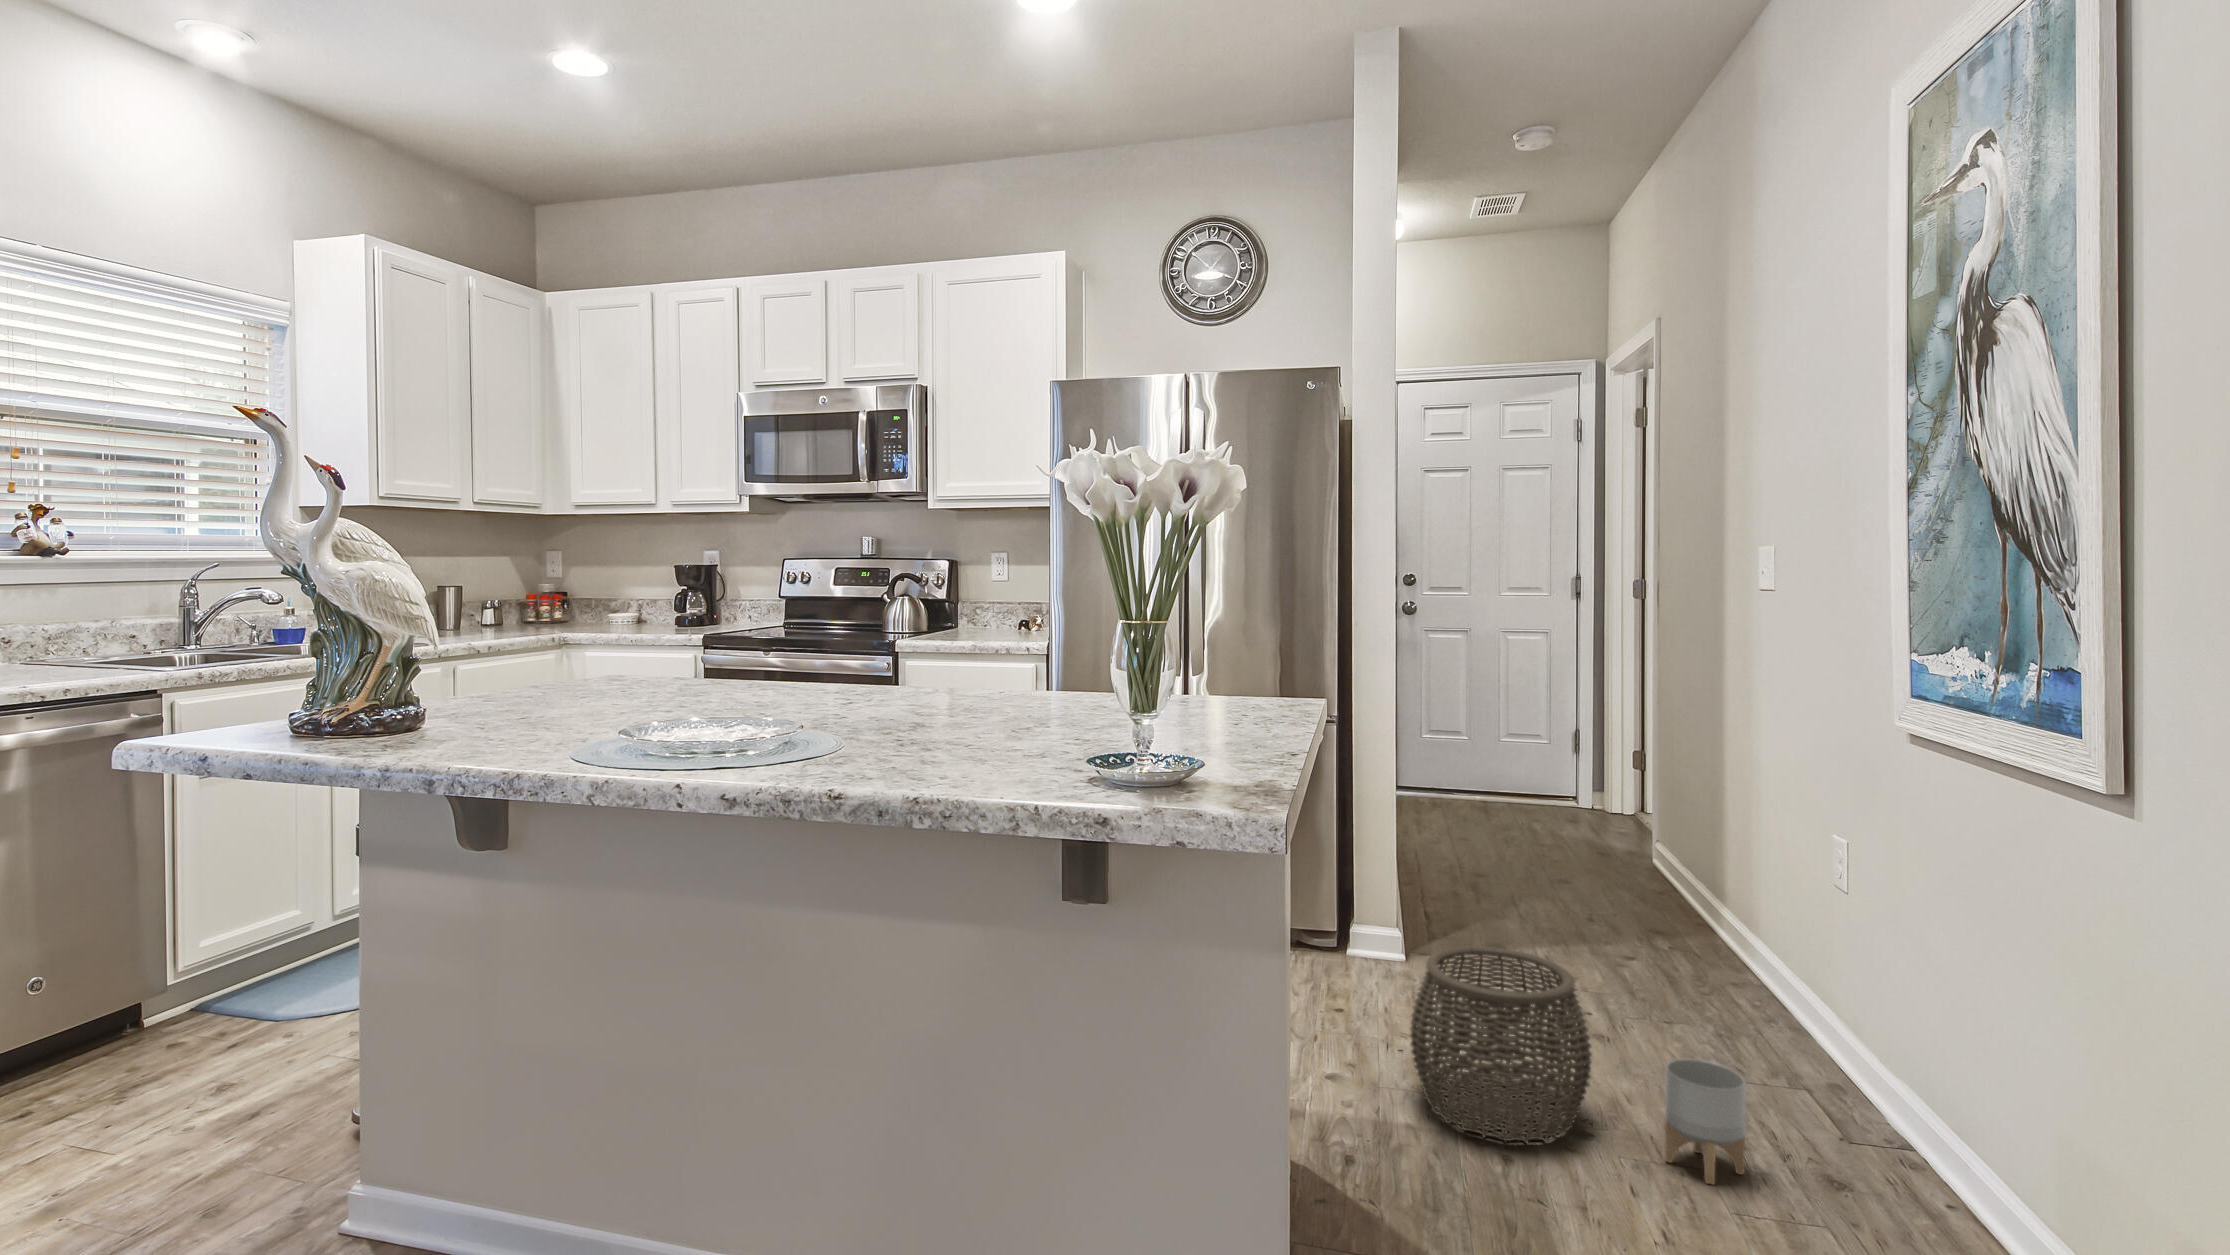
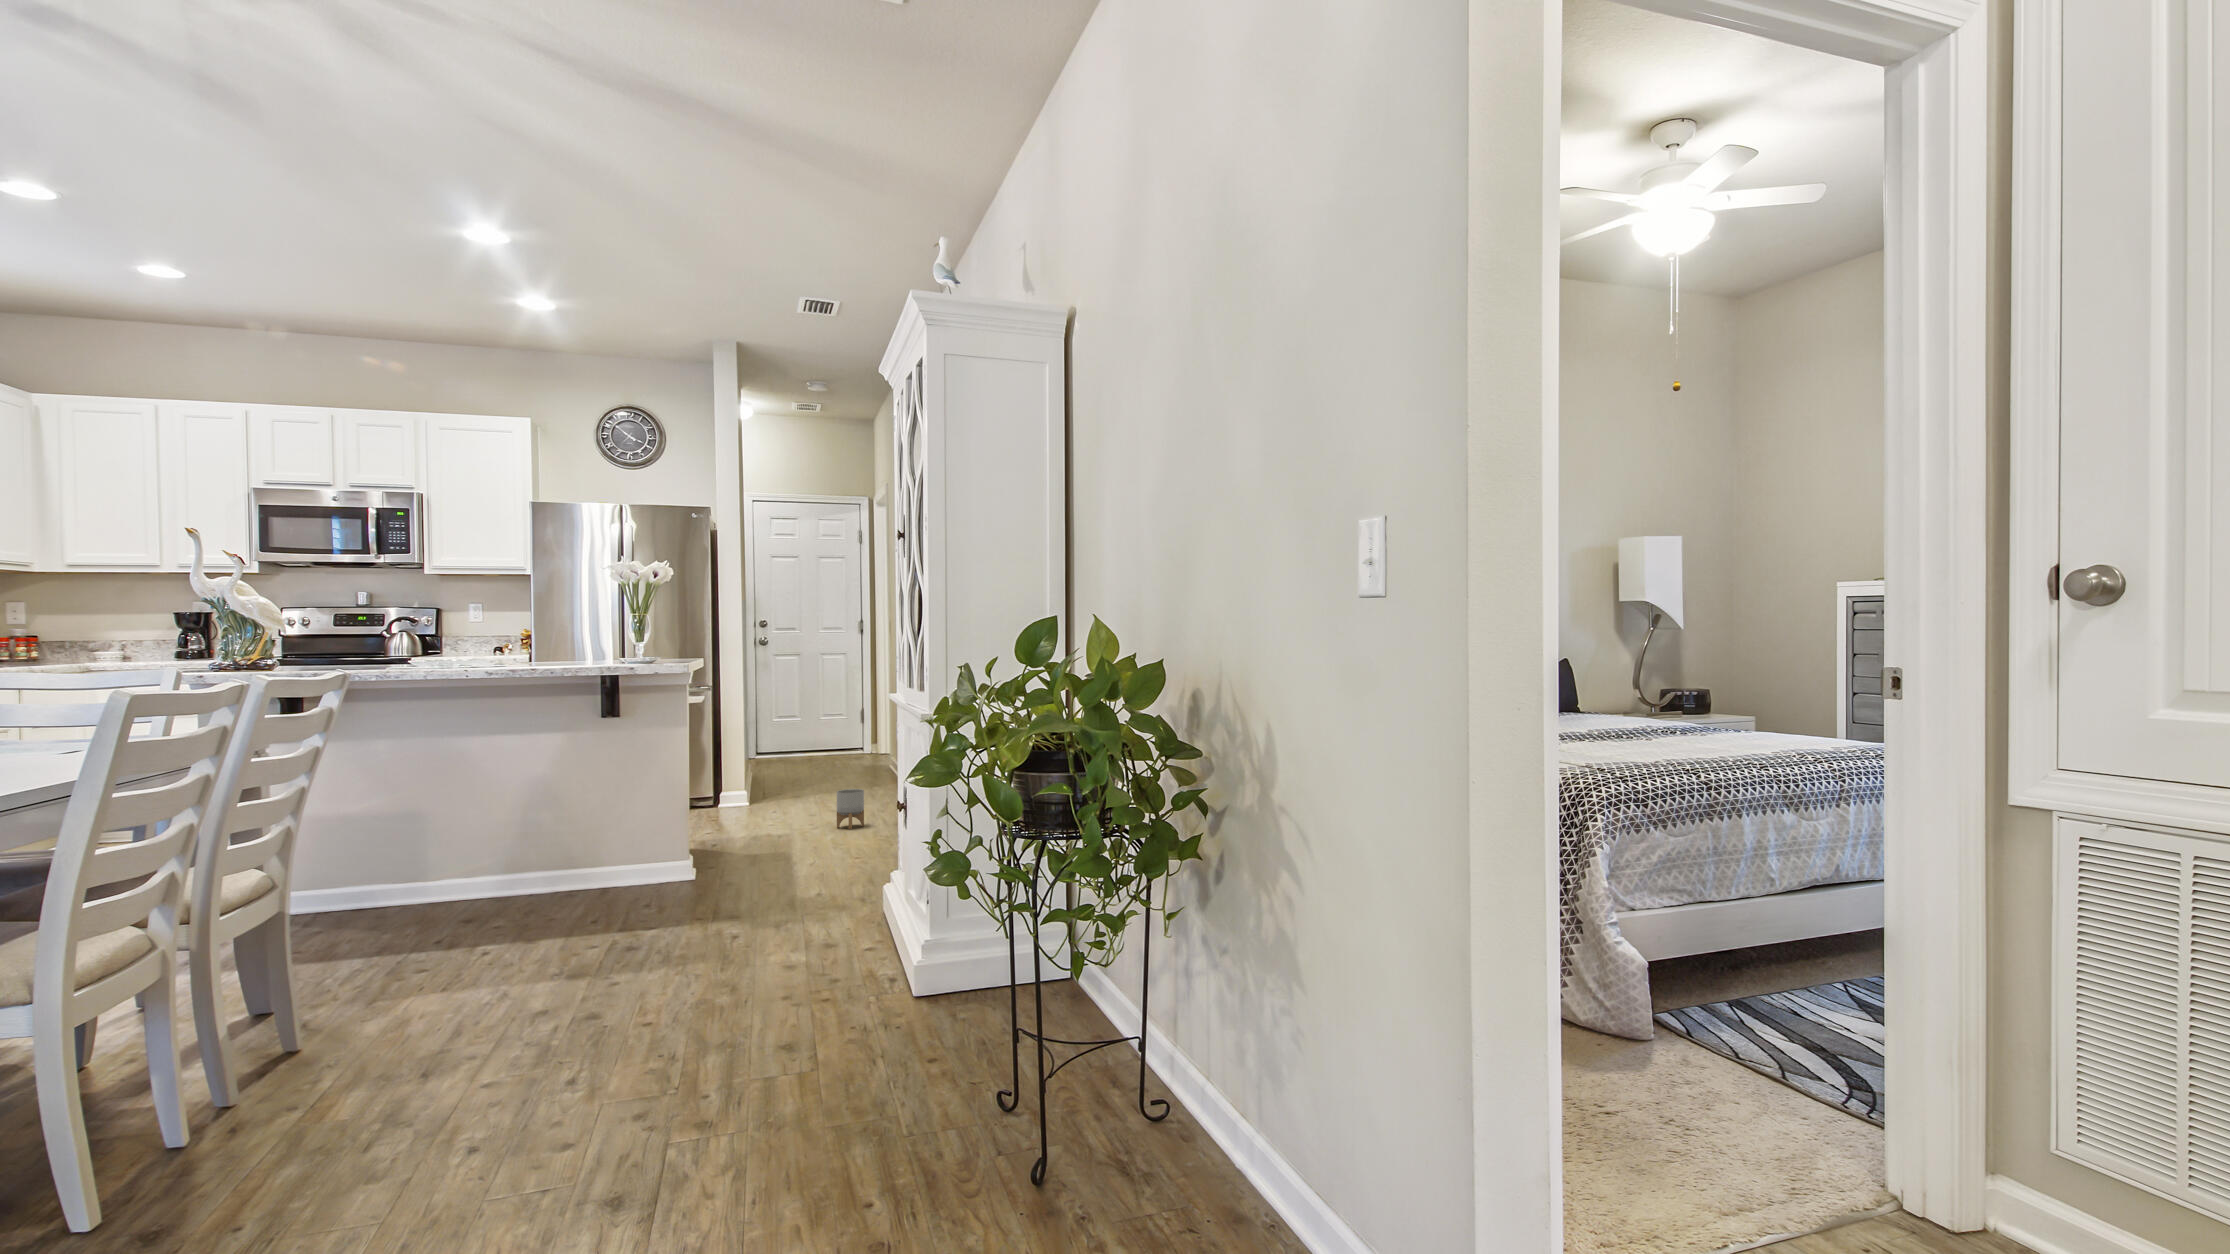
woven basket: present [1410,947,1592,1143] -> none [737,765,812,834]

